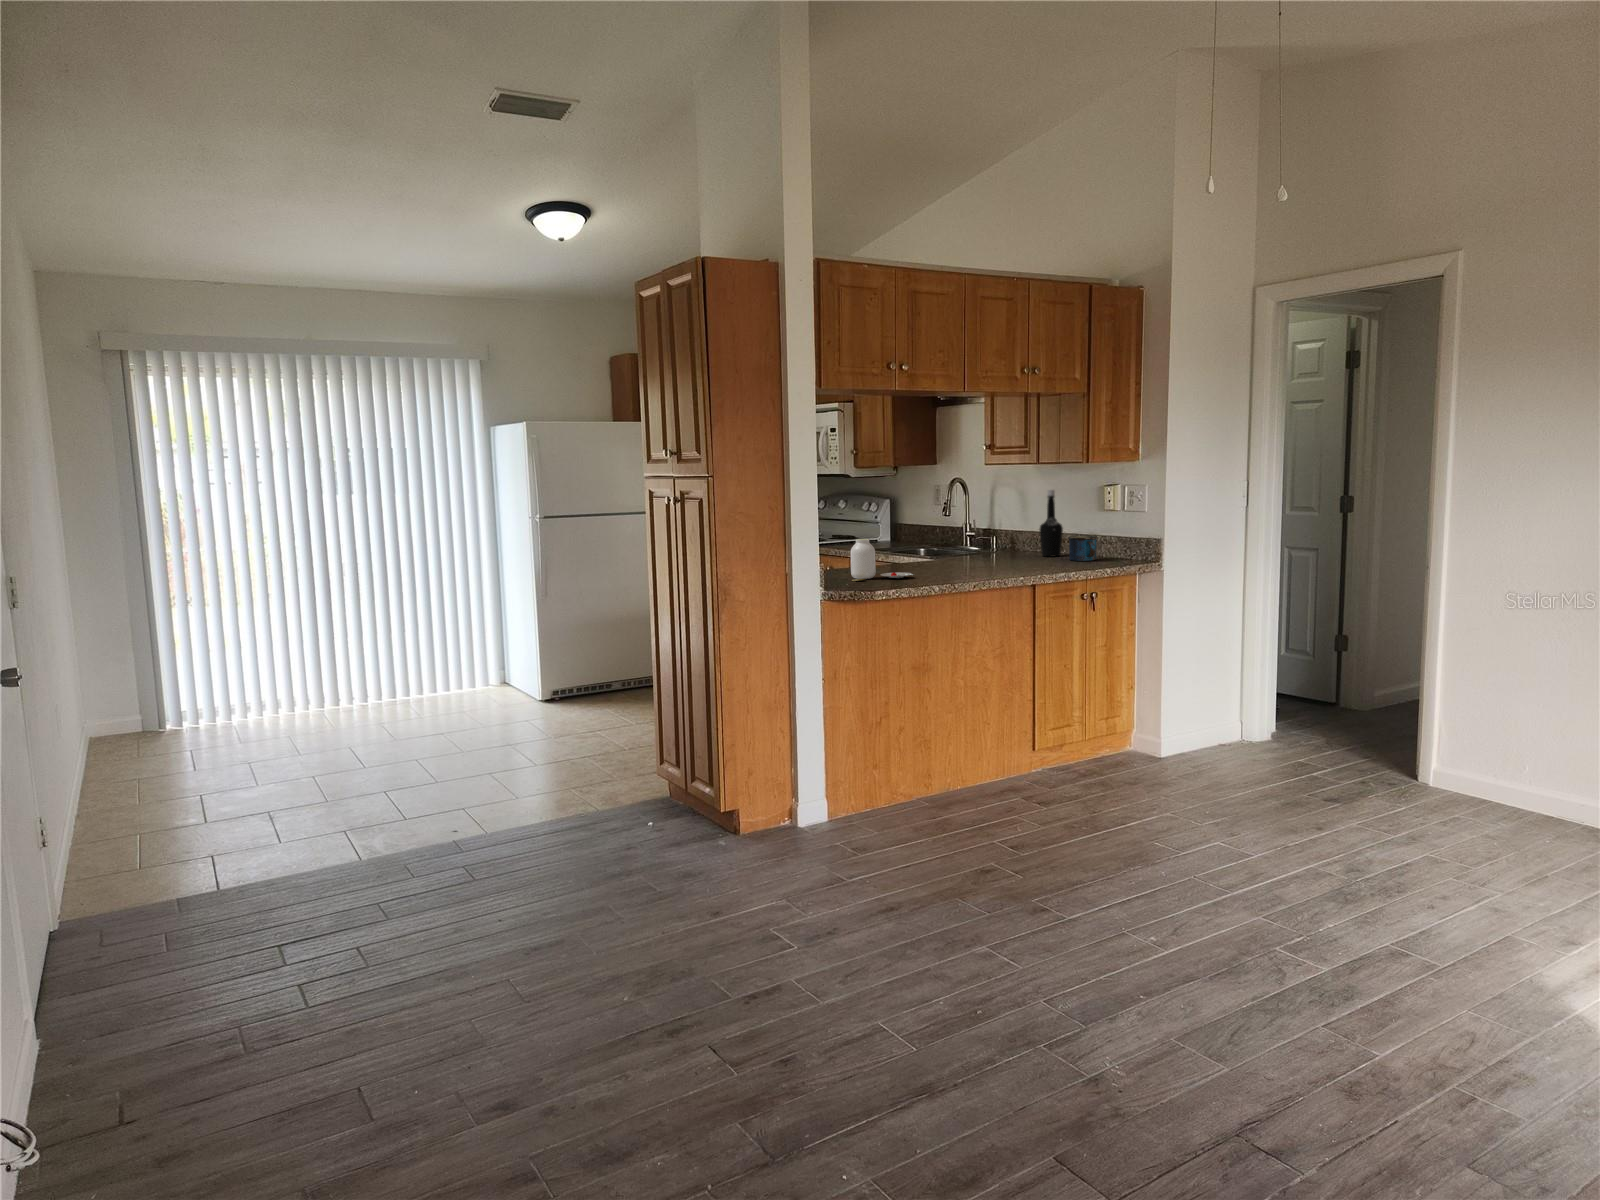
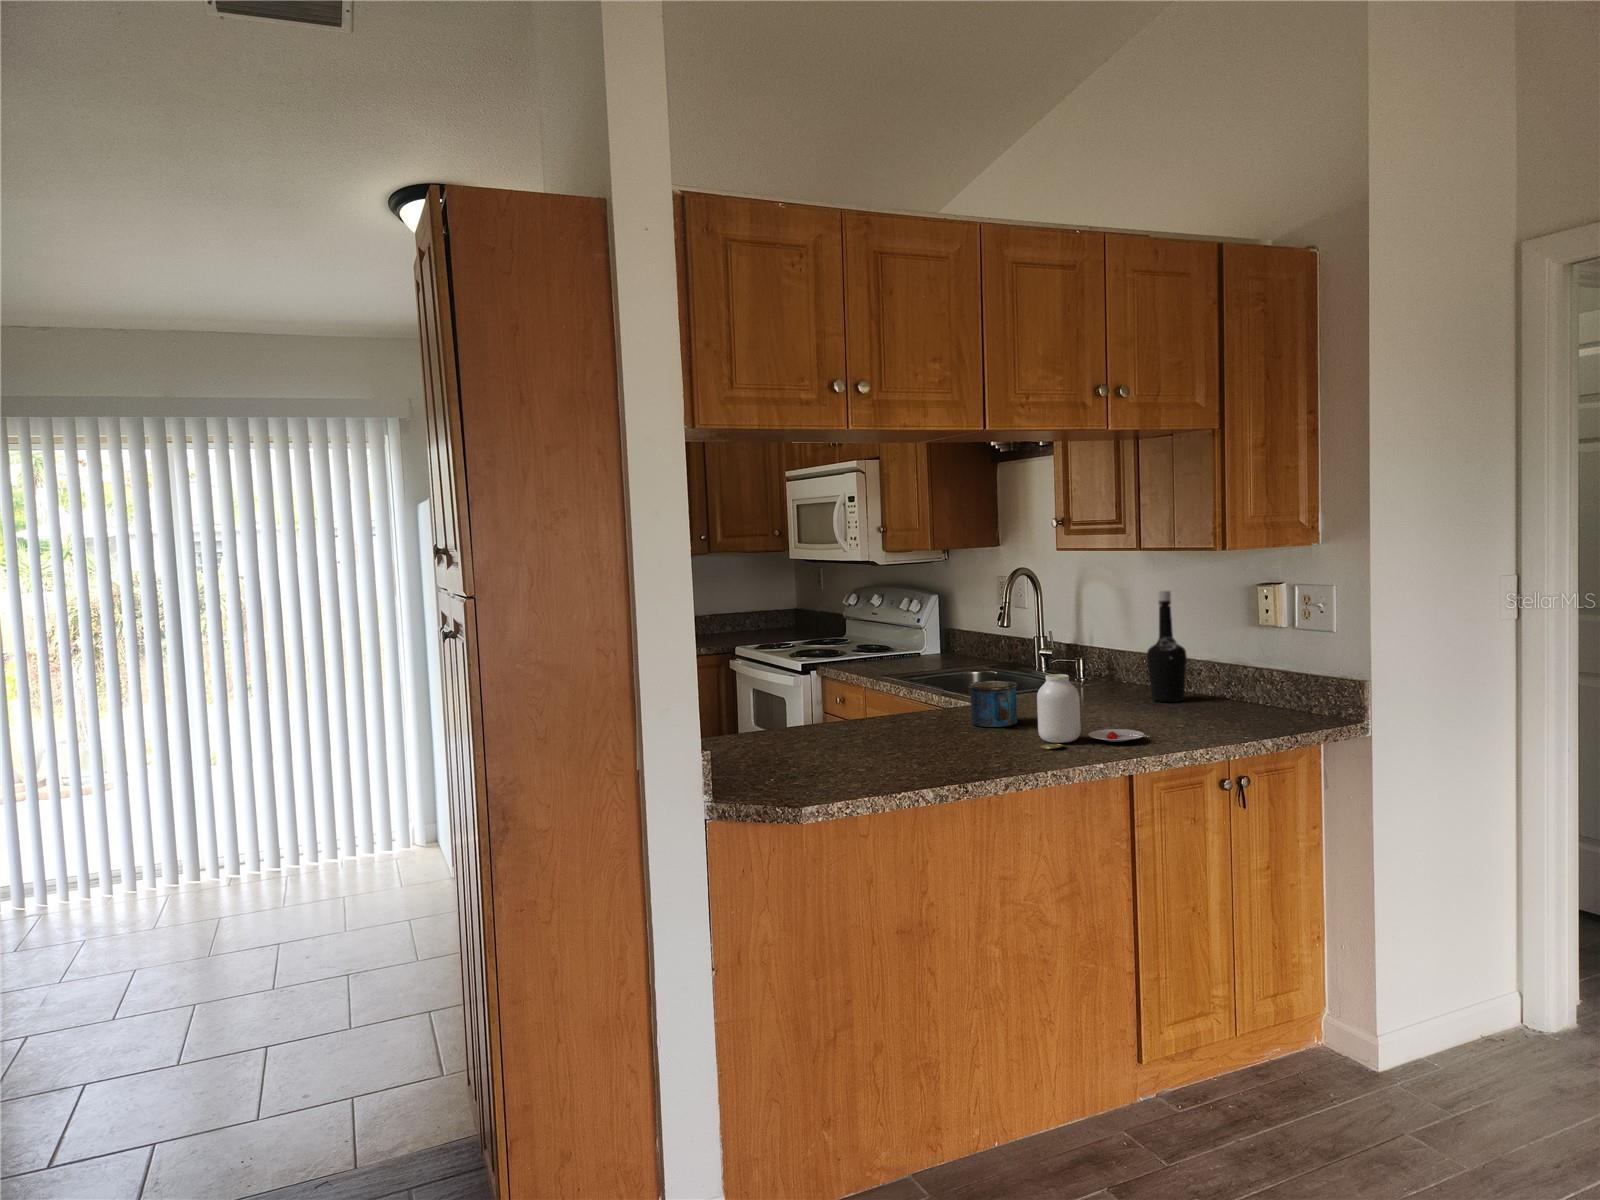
mug: present [1068,536,1098,561] -> present [968,681,1018,727]
jar: present [851,539,912,581] -> present [1037,674,1145,749]

